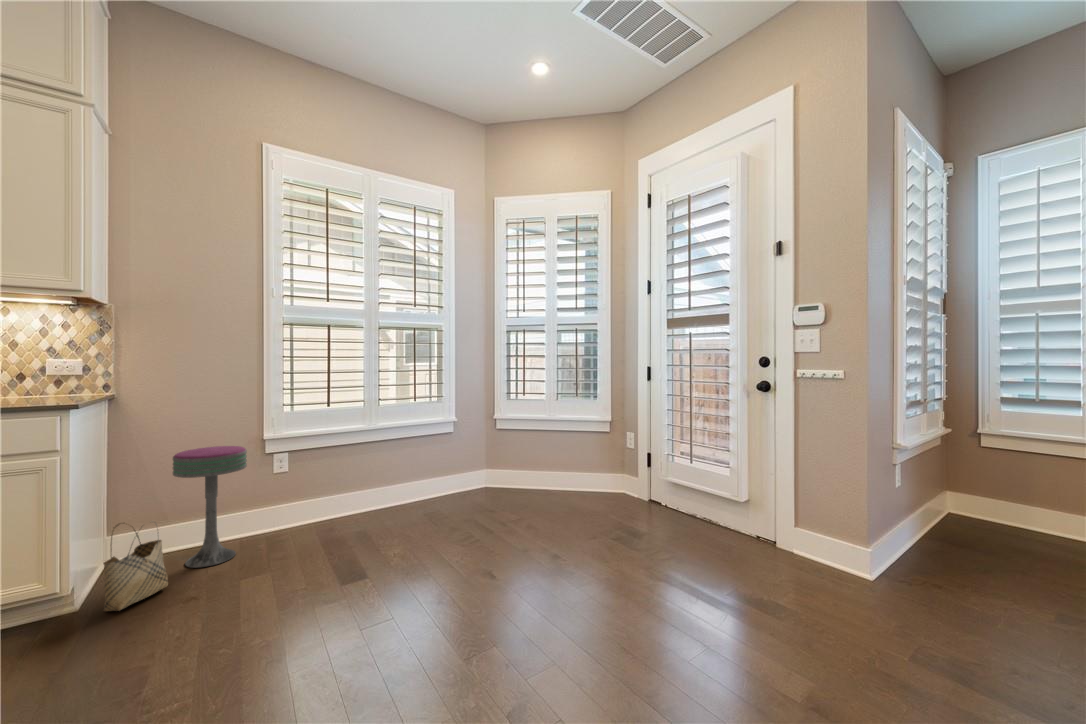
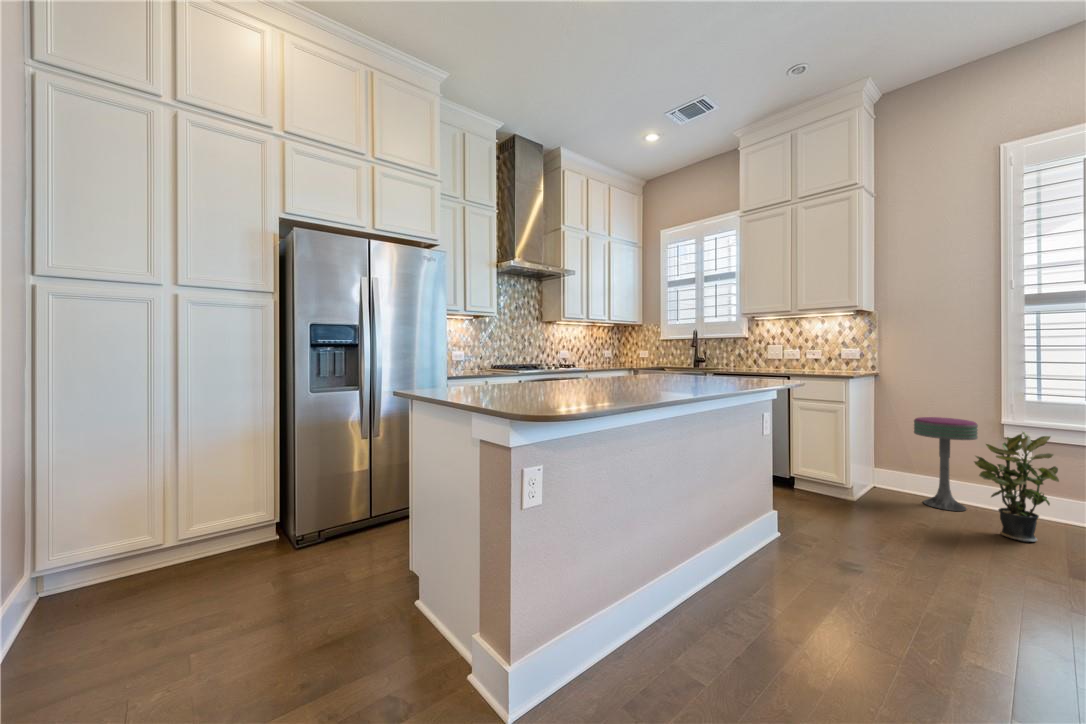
potted plant: none [254,450,327,573] -> present [974,432,1059,542]
woven basket: present [103,523,168,611] -> none [865,454,906,508]

